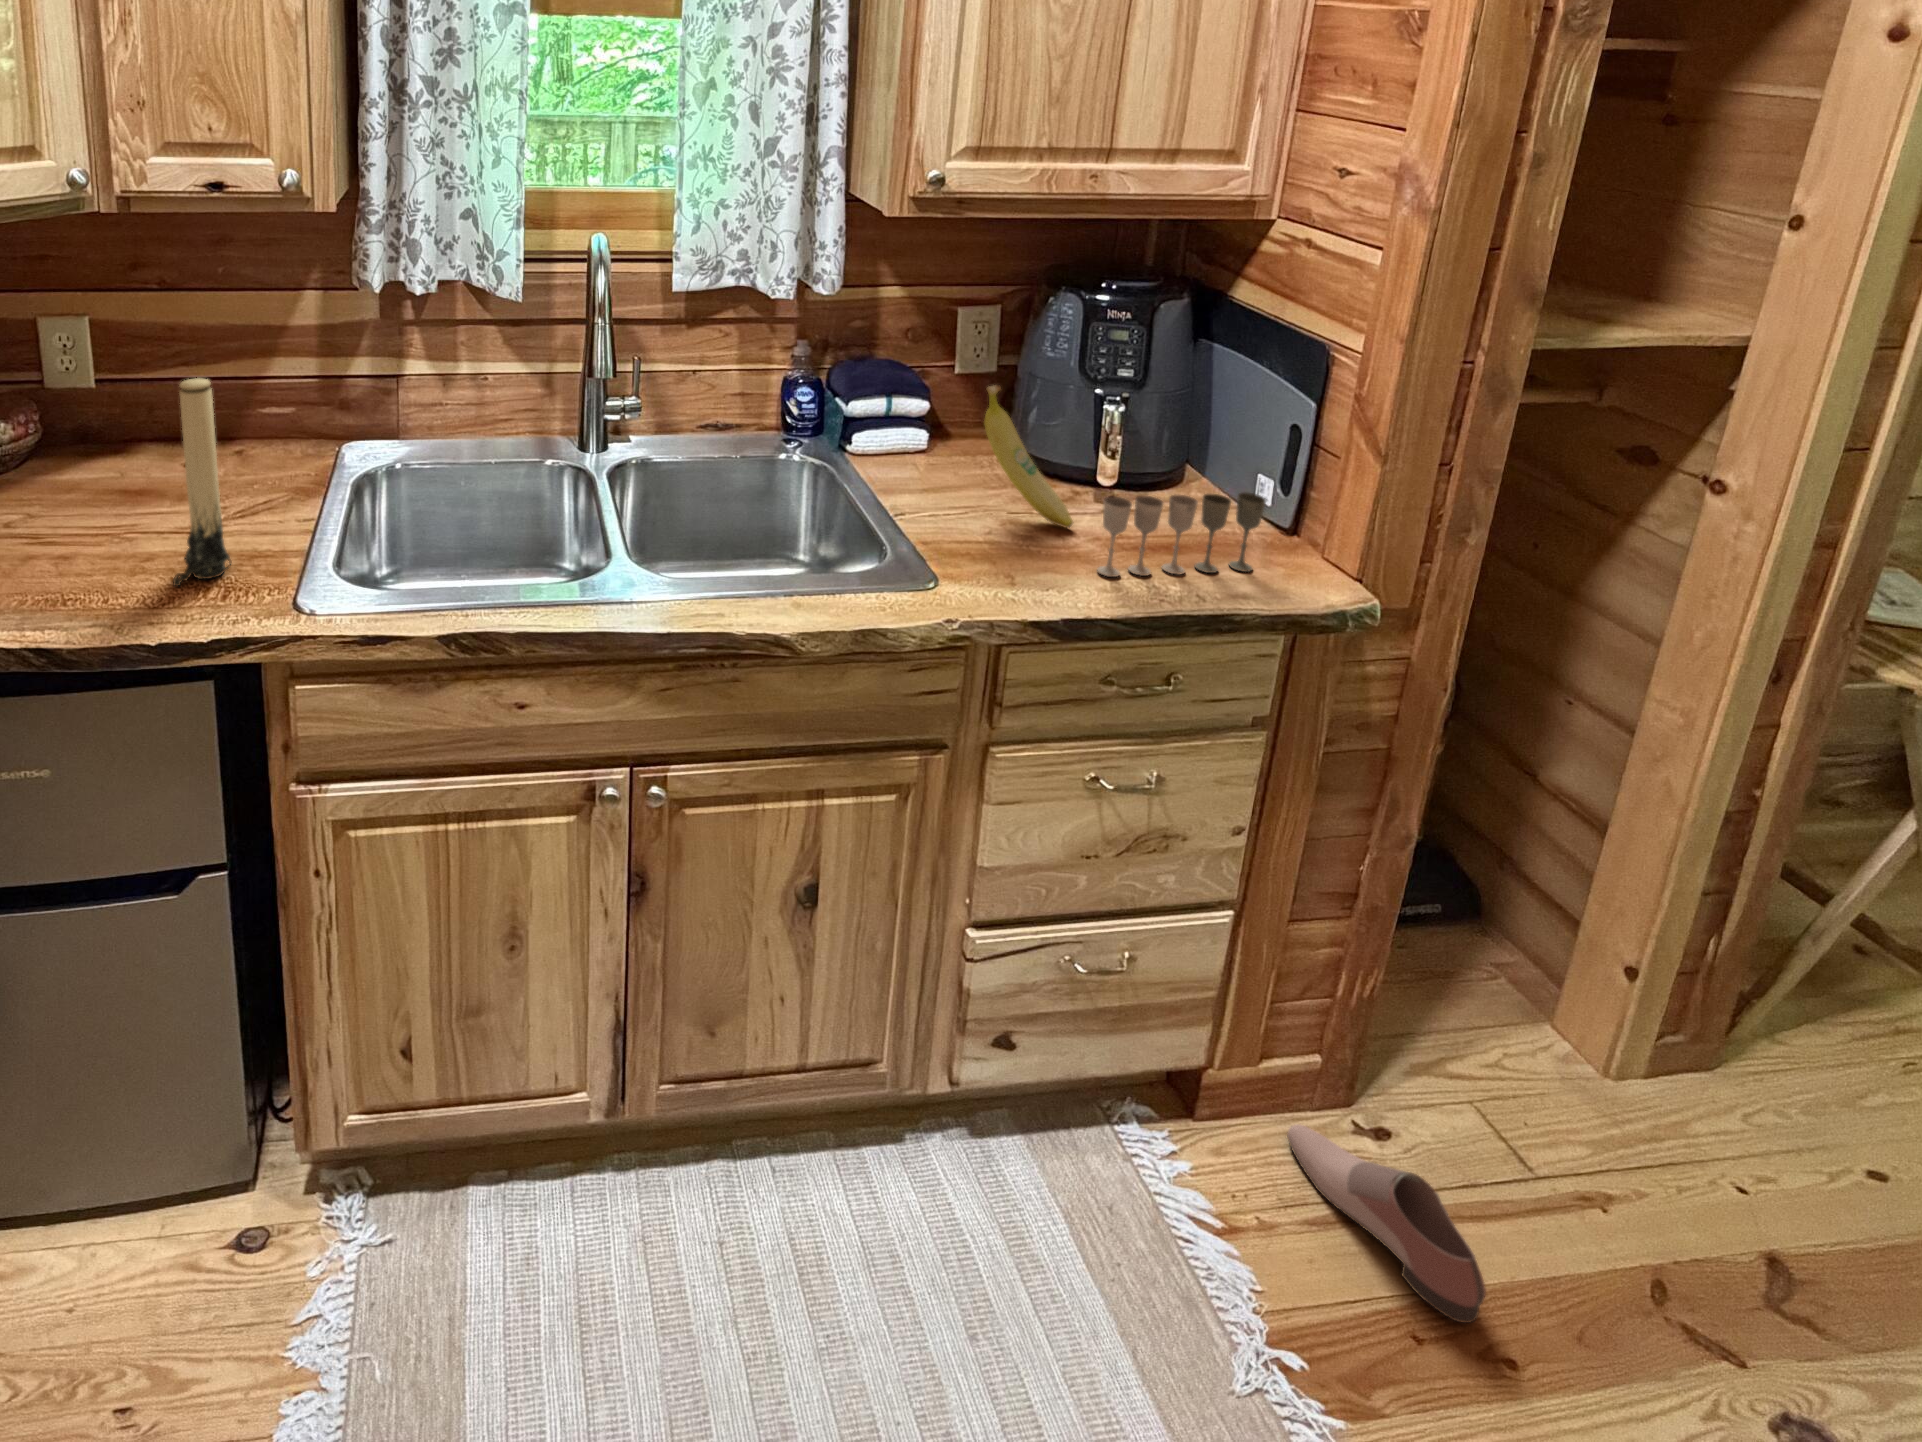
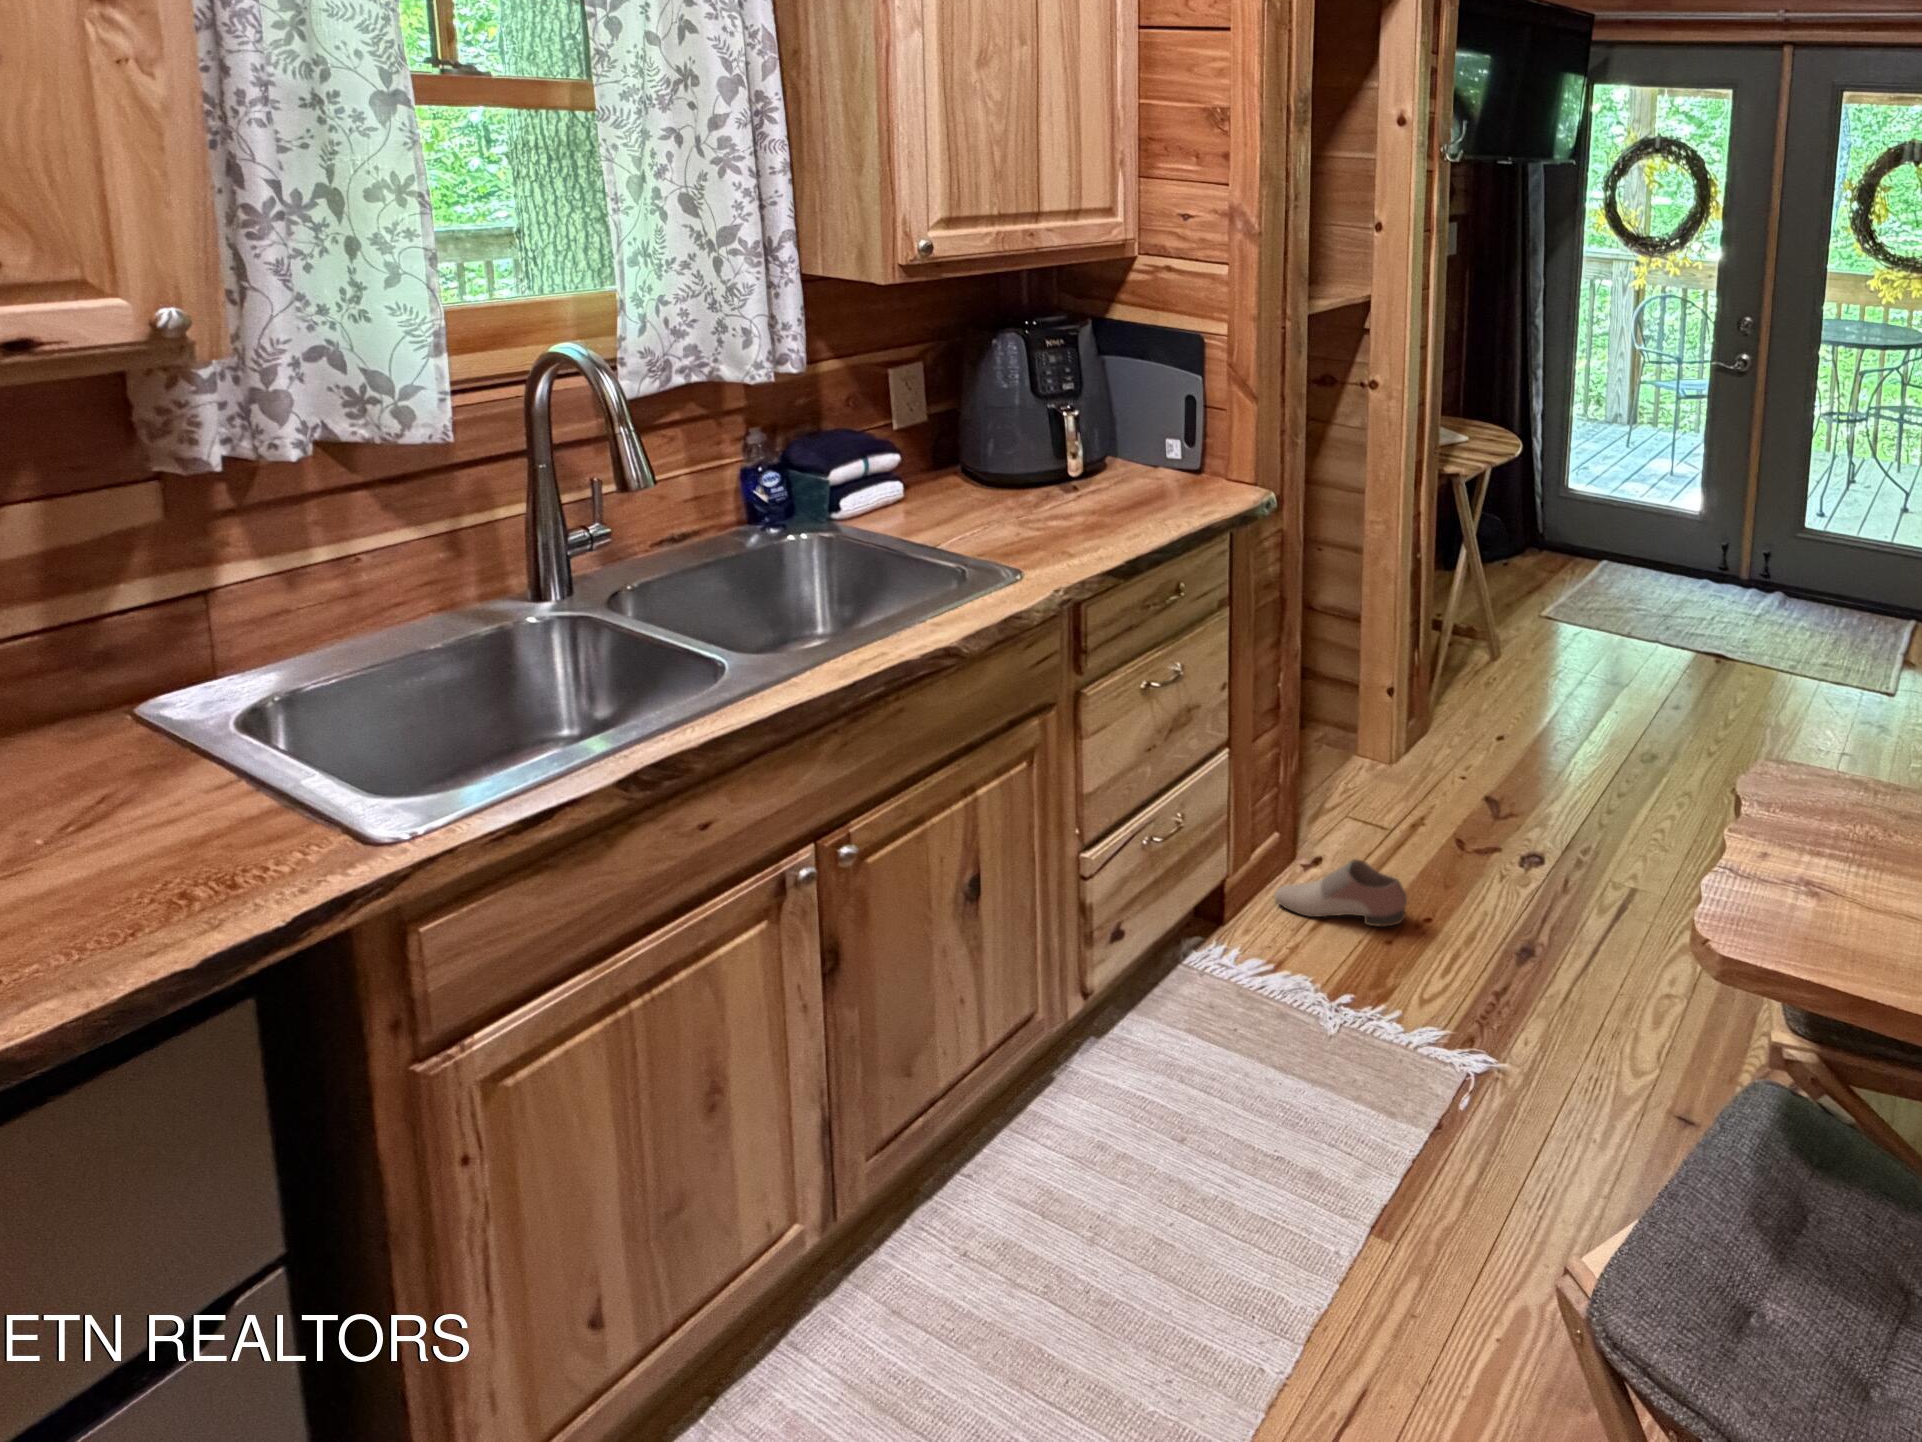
candle: present [173,378,231,586] -> none [120,598,226,897]
fruit: present [985,385,1073,528] -> none [986,412,1071,515]
wine glass: present [1097,493,1266,577] -> none [1113,446,1201,531]

